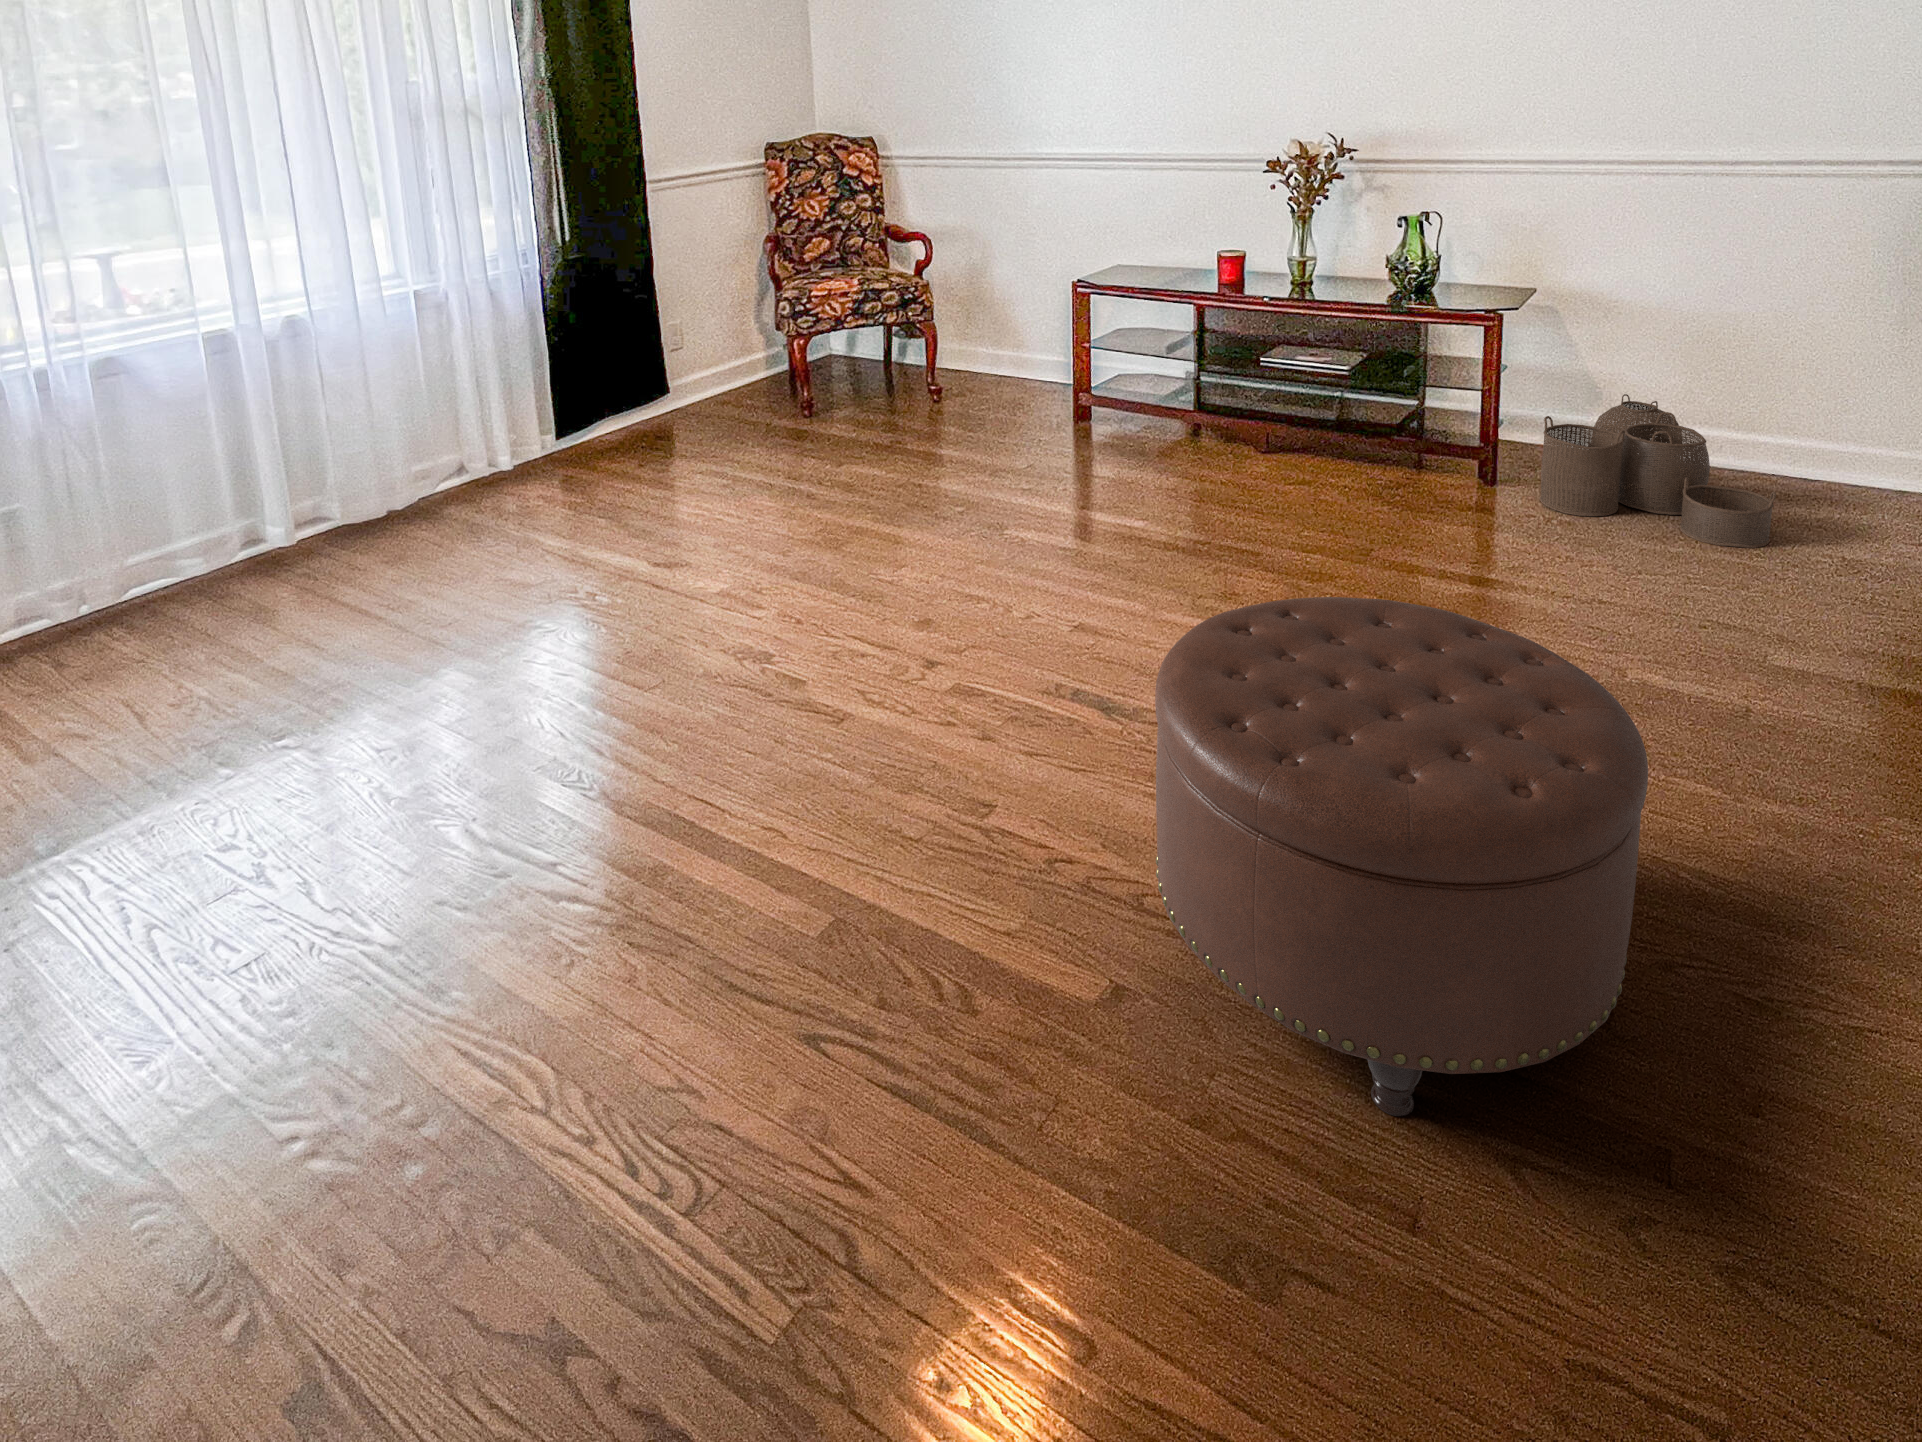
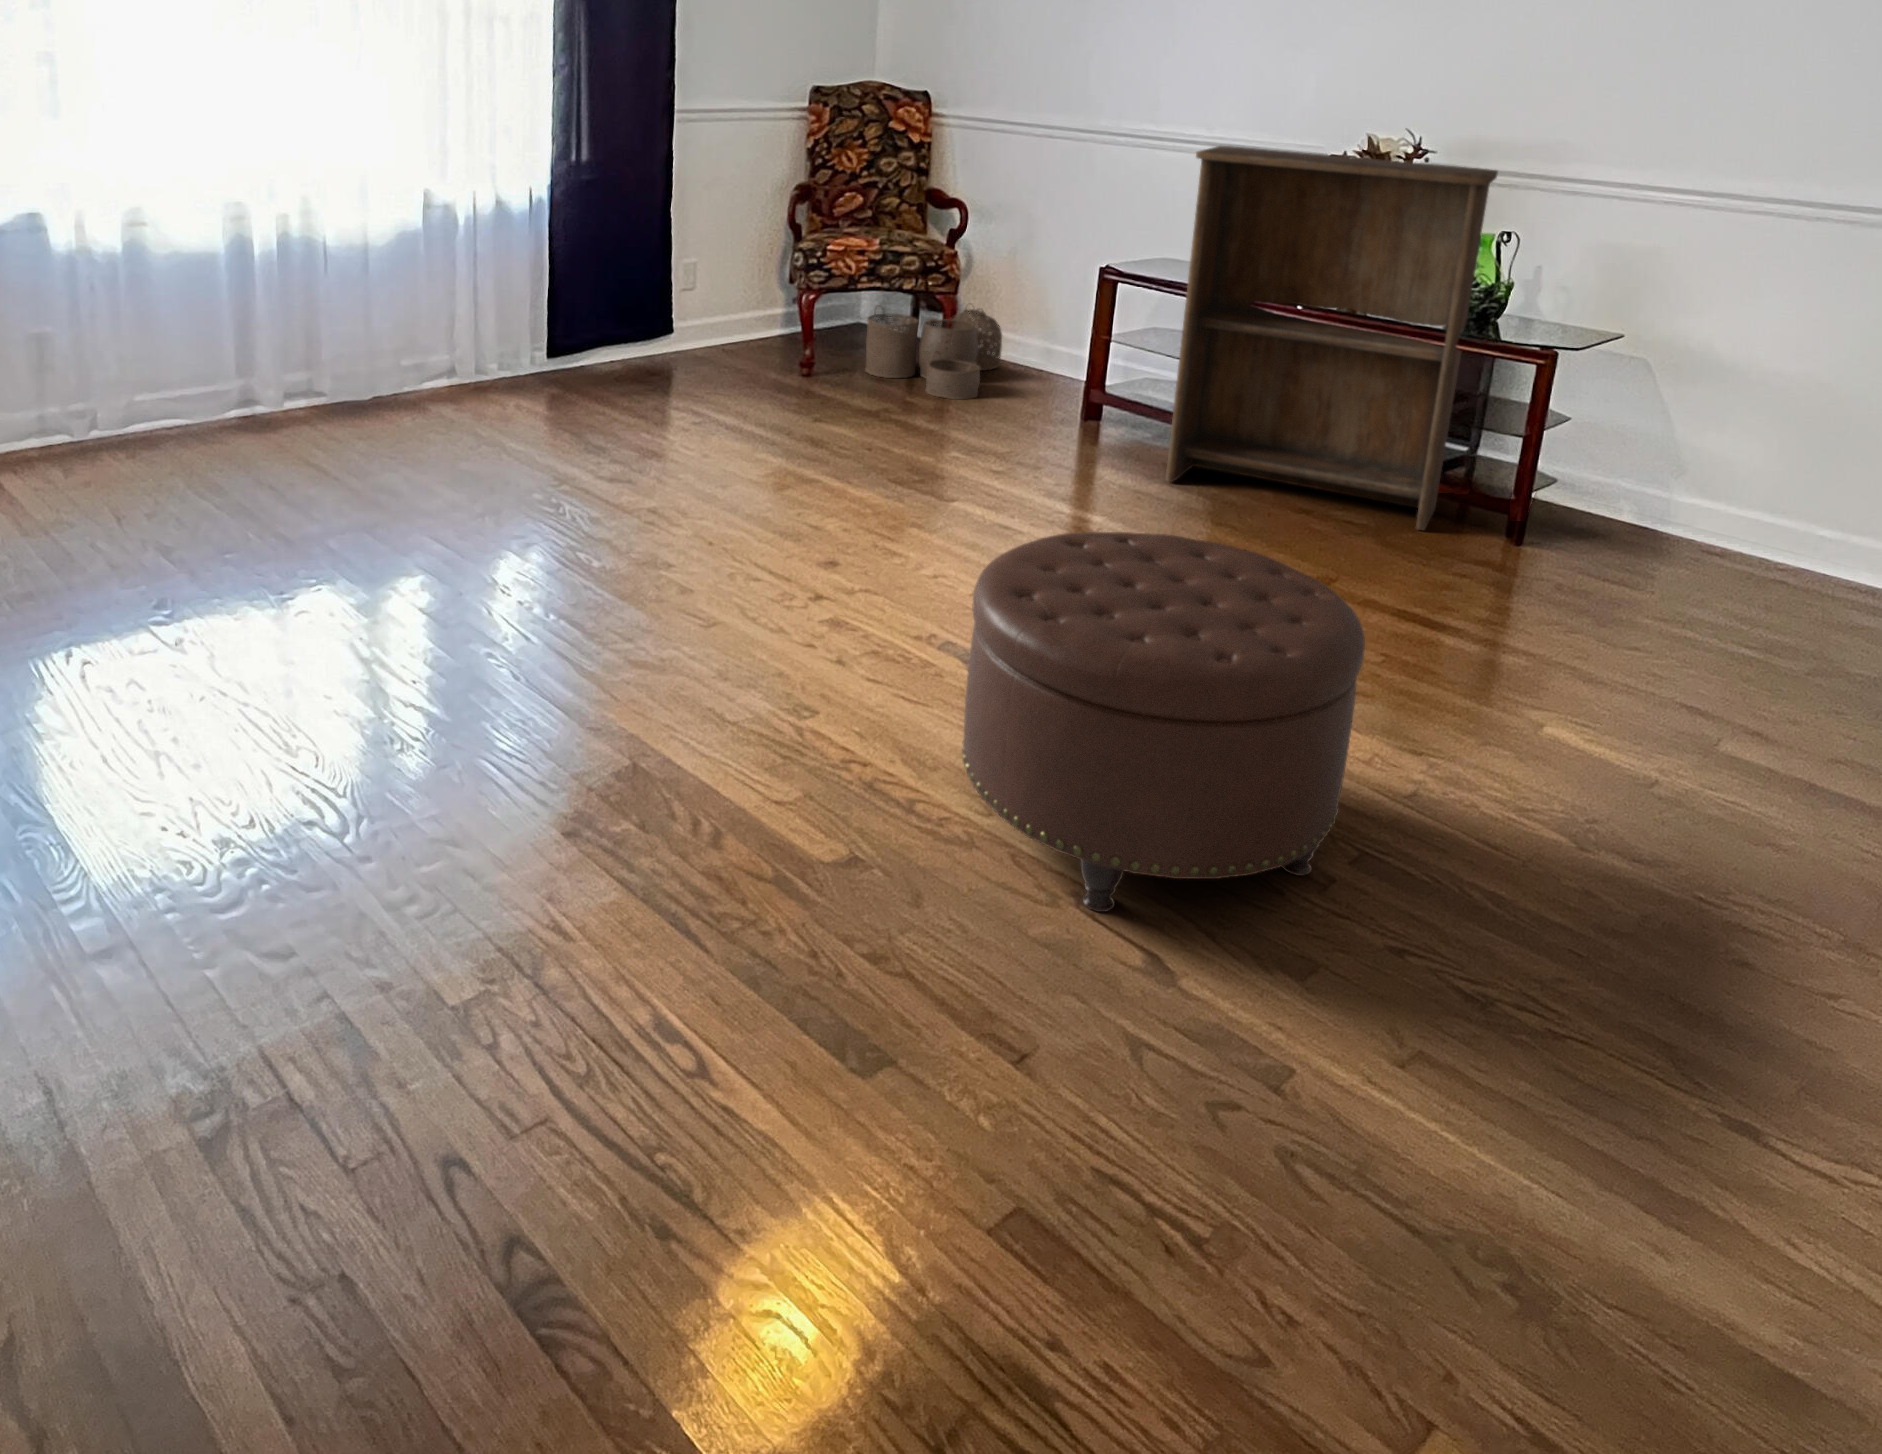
bookshelf: none [1168,155,1454,497] -> present [1166,146,1498,530]
woven basket: present [1540,394,1776,548] -> present [865,306,1002,400]

